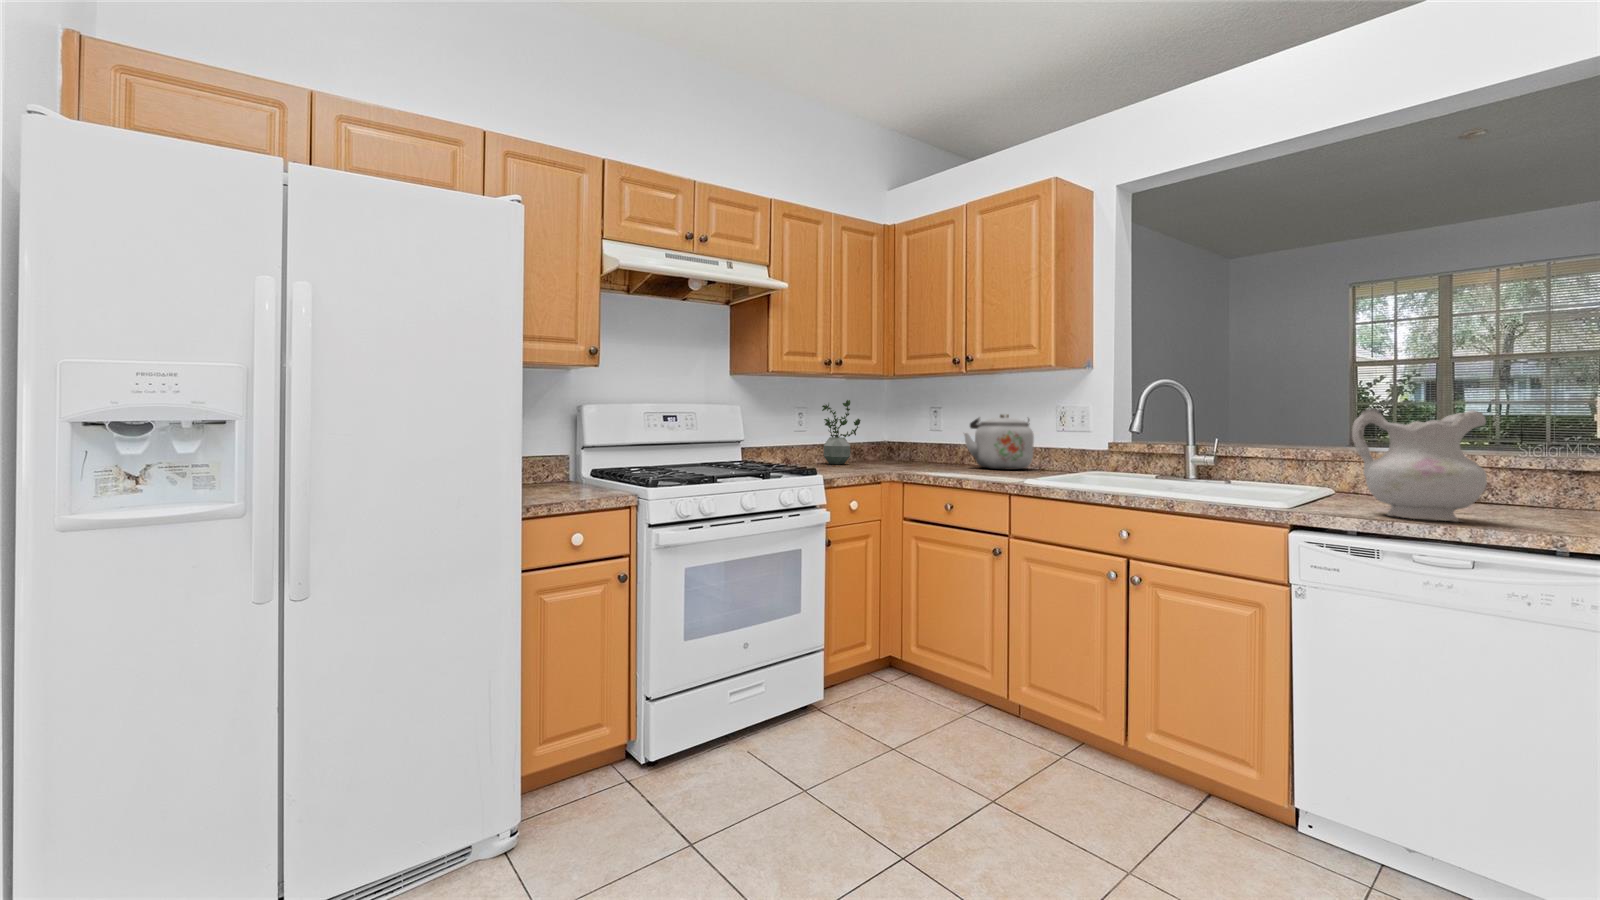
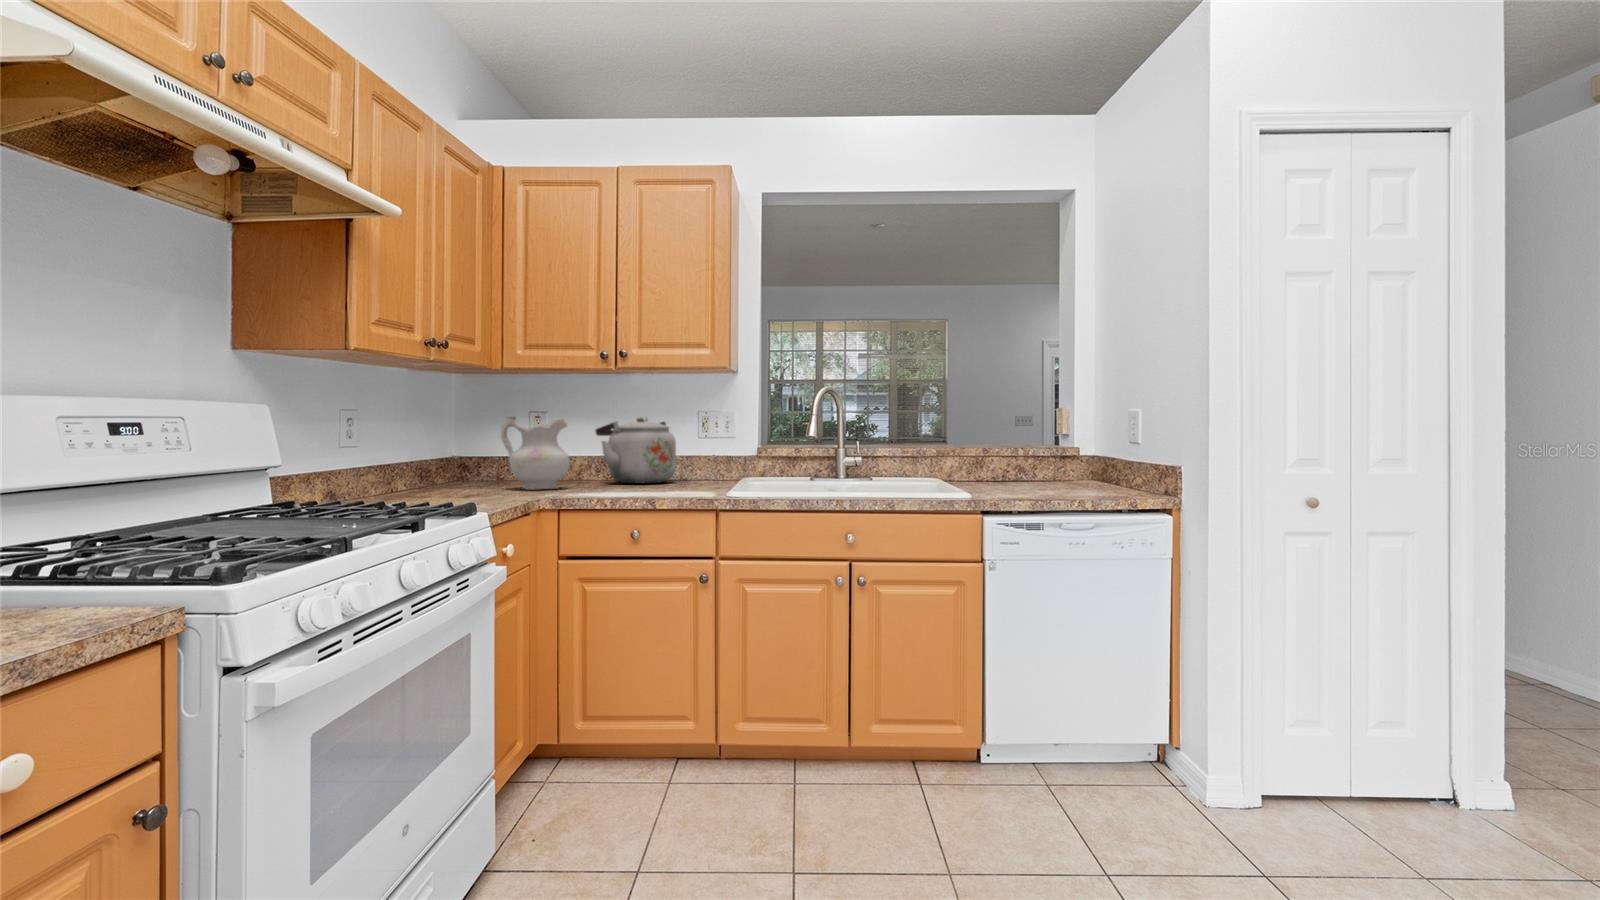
potted plant: present [822,400,861,464] -> none [399,397,471,494]
ceramic pitcher: present [1352,408,1487,522] -> present [501,416,570,489]

